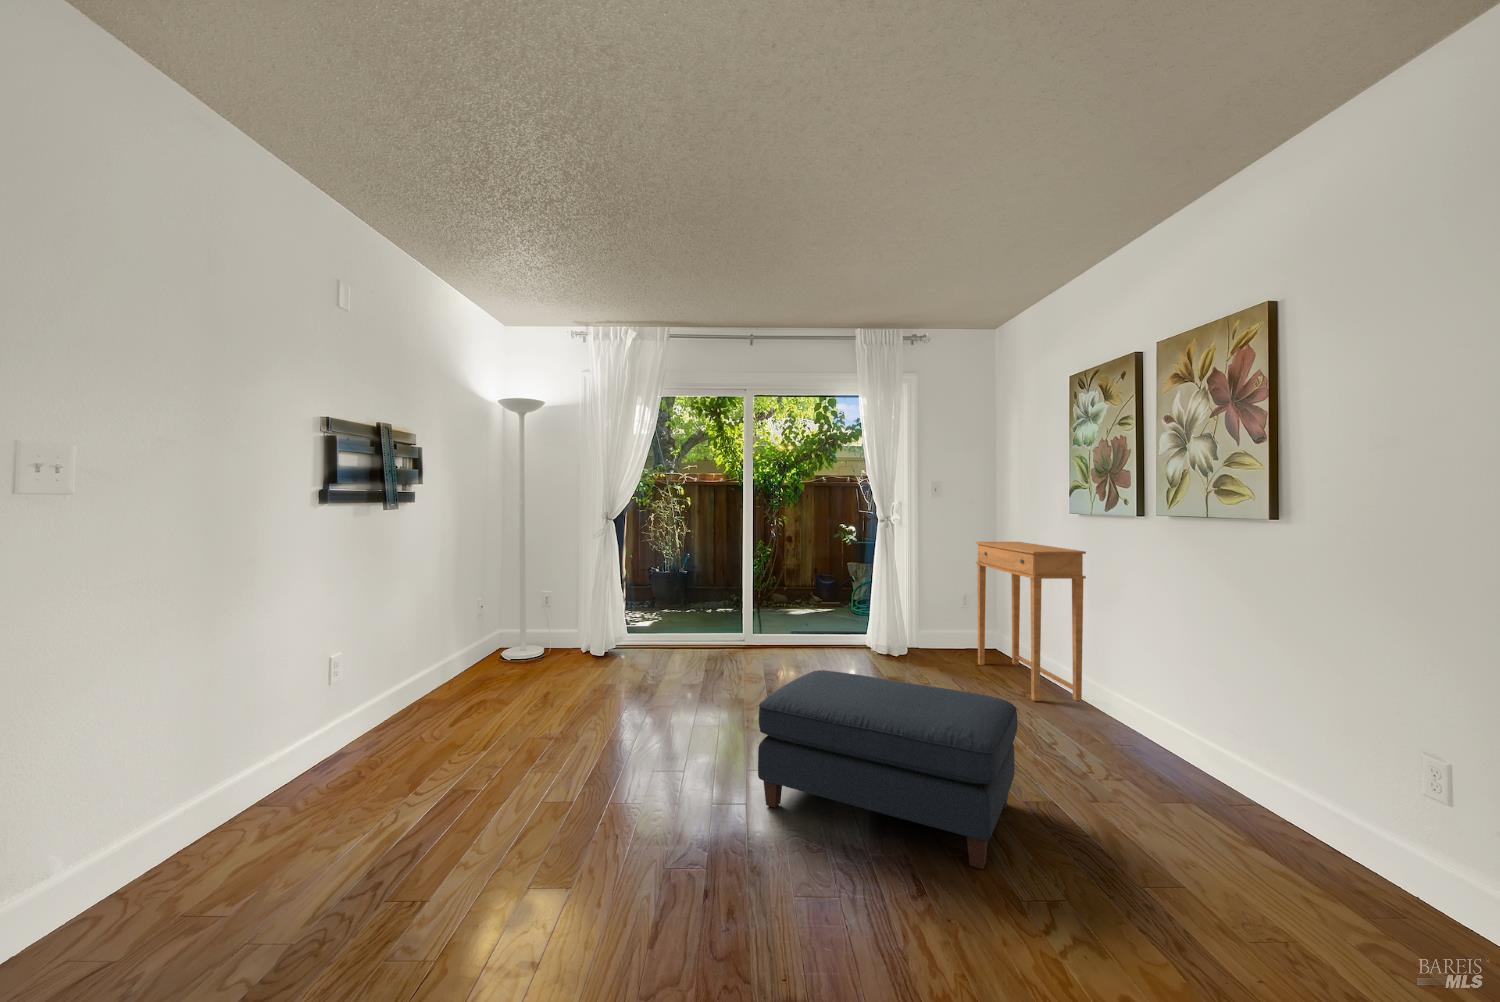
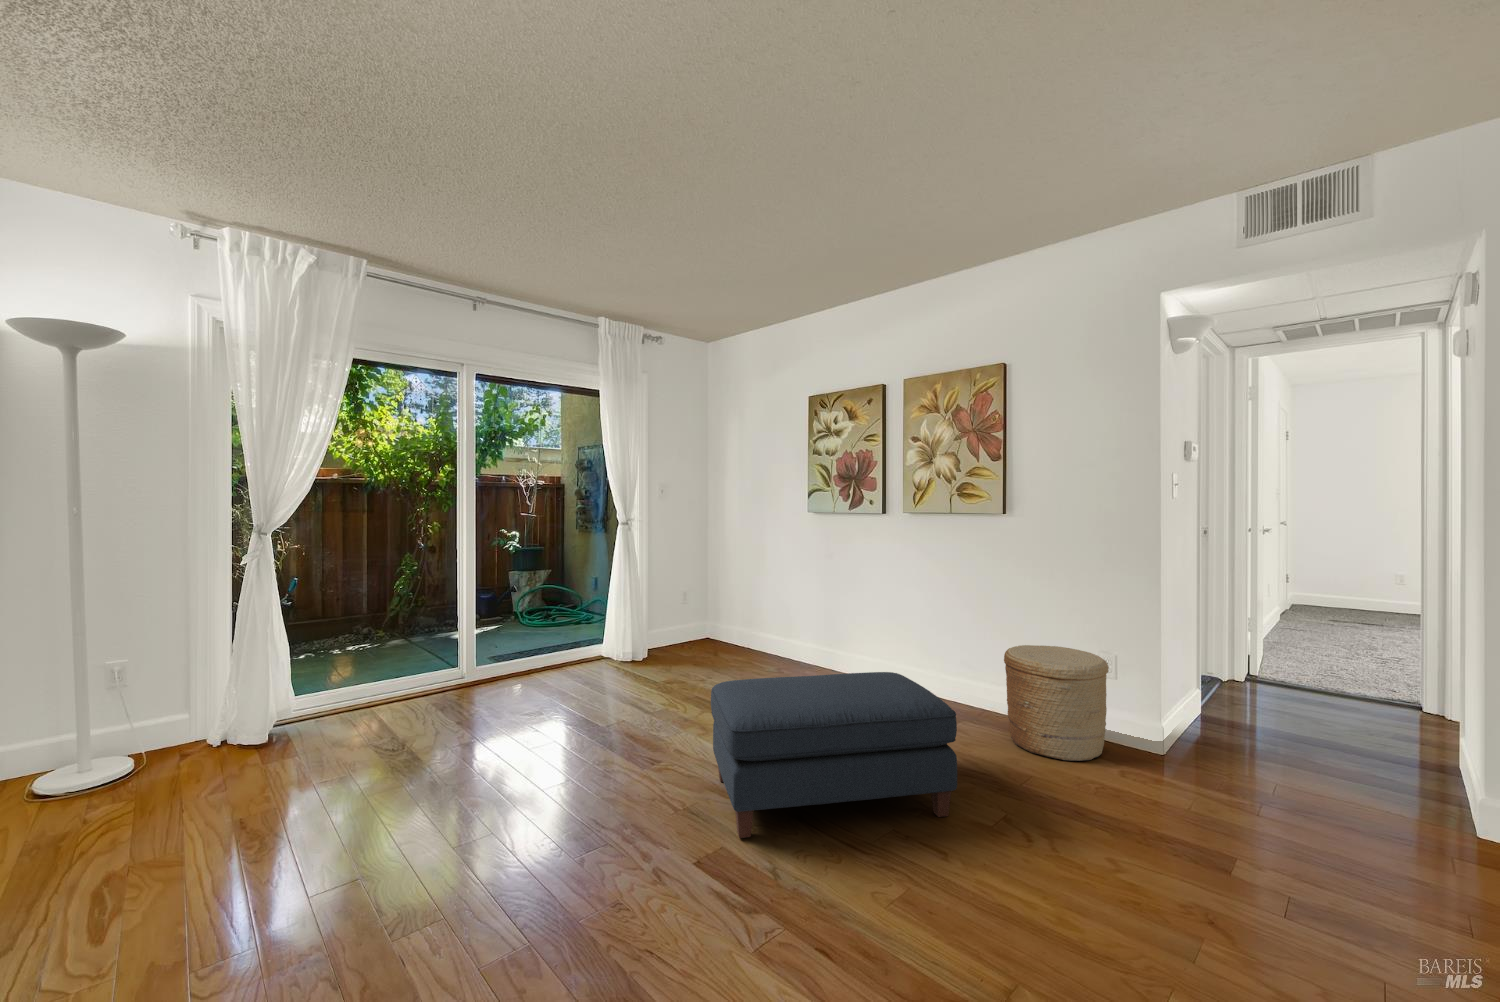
side table: present [976,542,1086,701] -> none [719,538,832,676]
woven basket: none [1201,709,1391,906] -> present [1004,645,1109,761]

